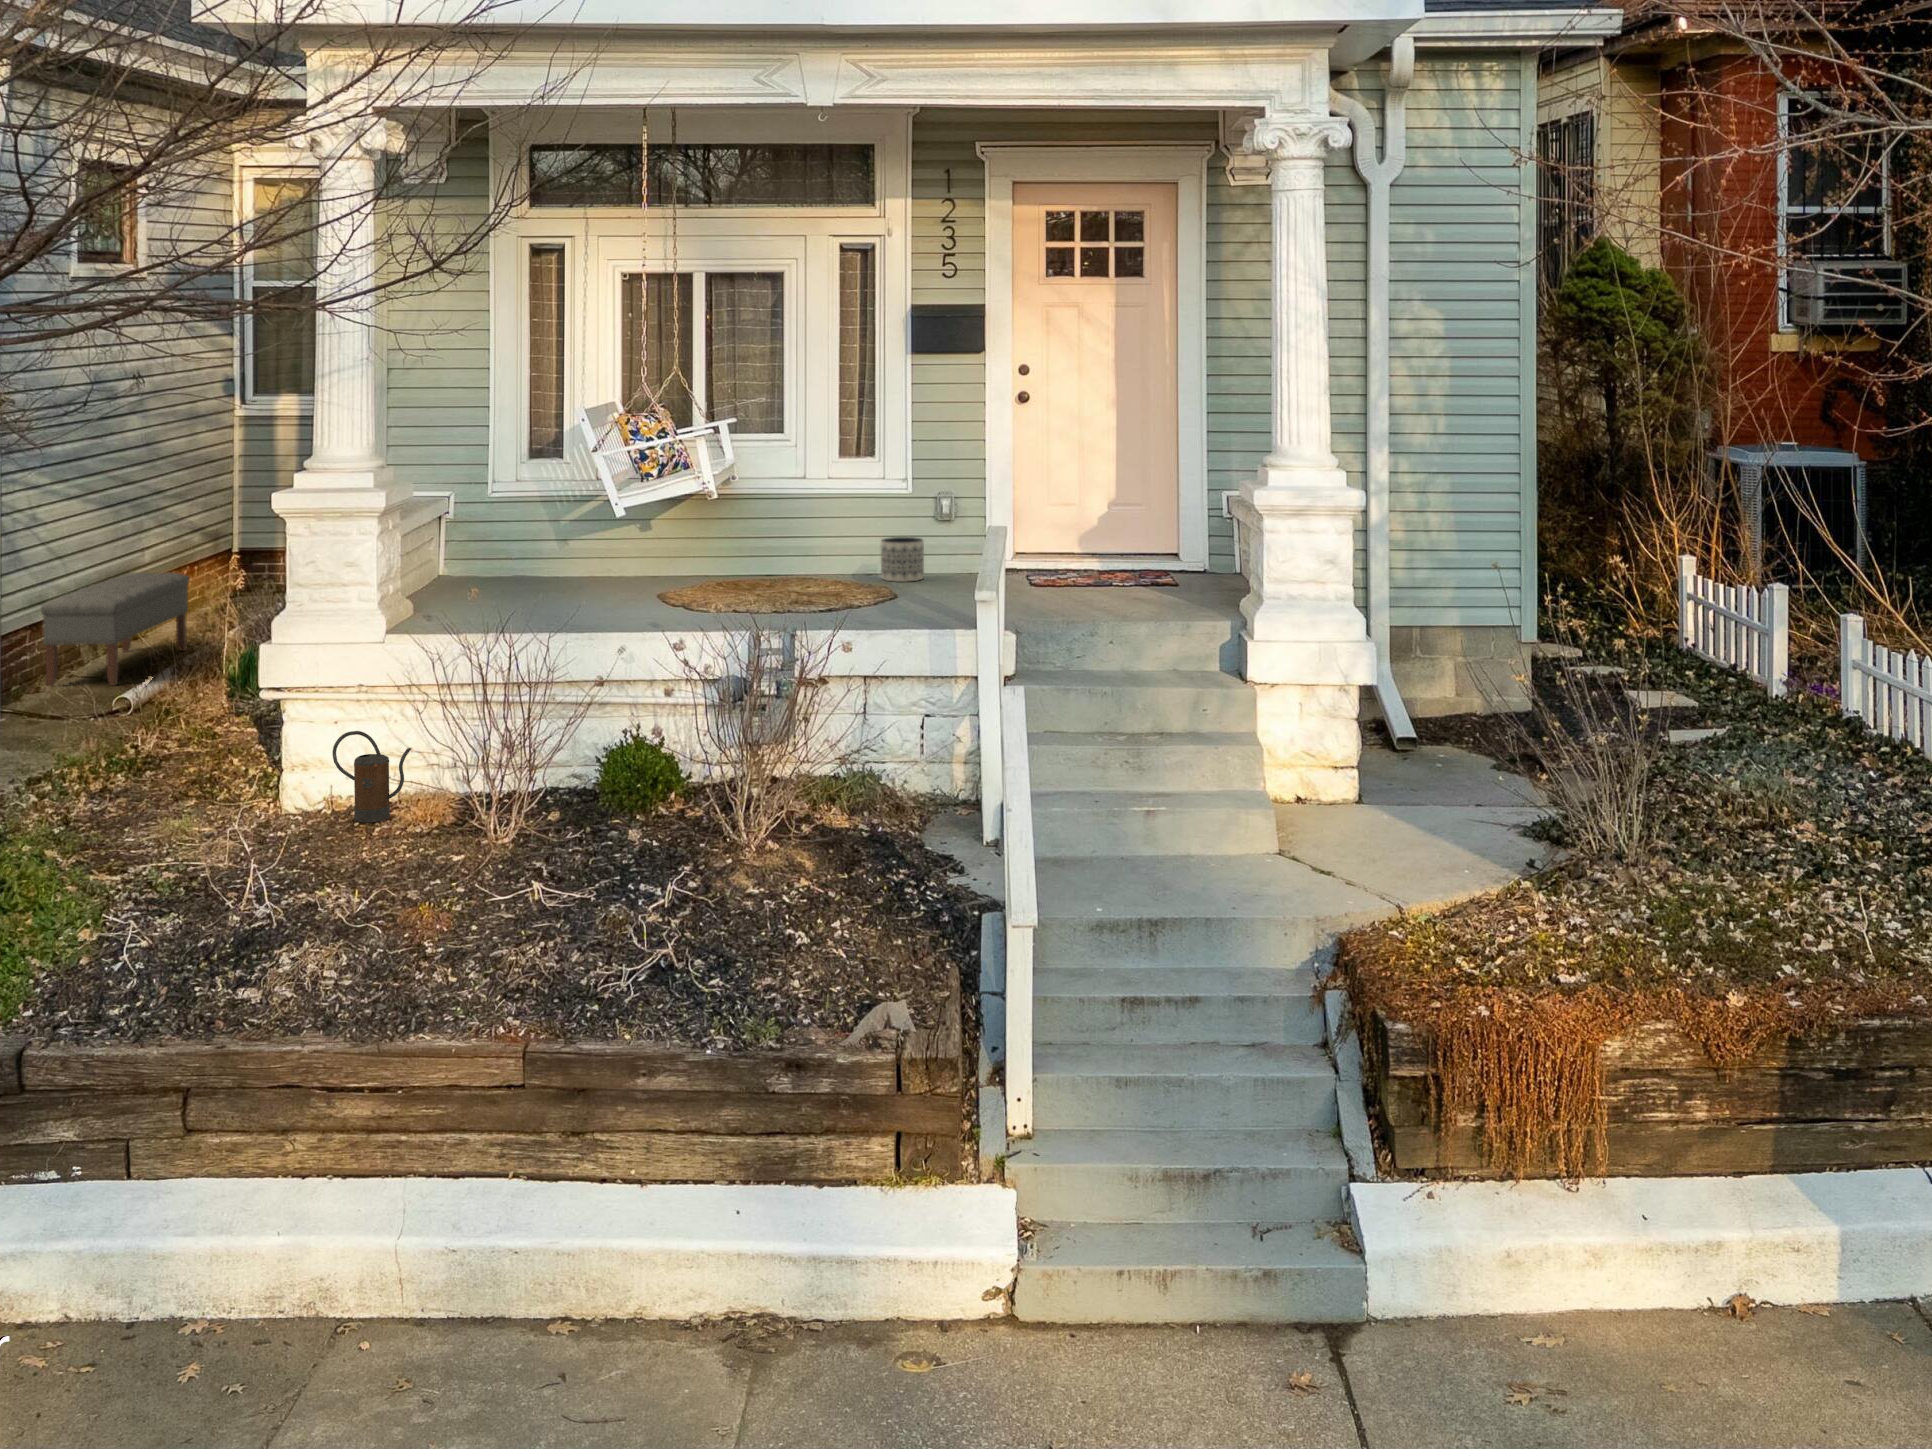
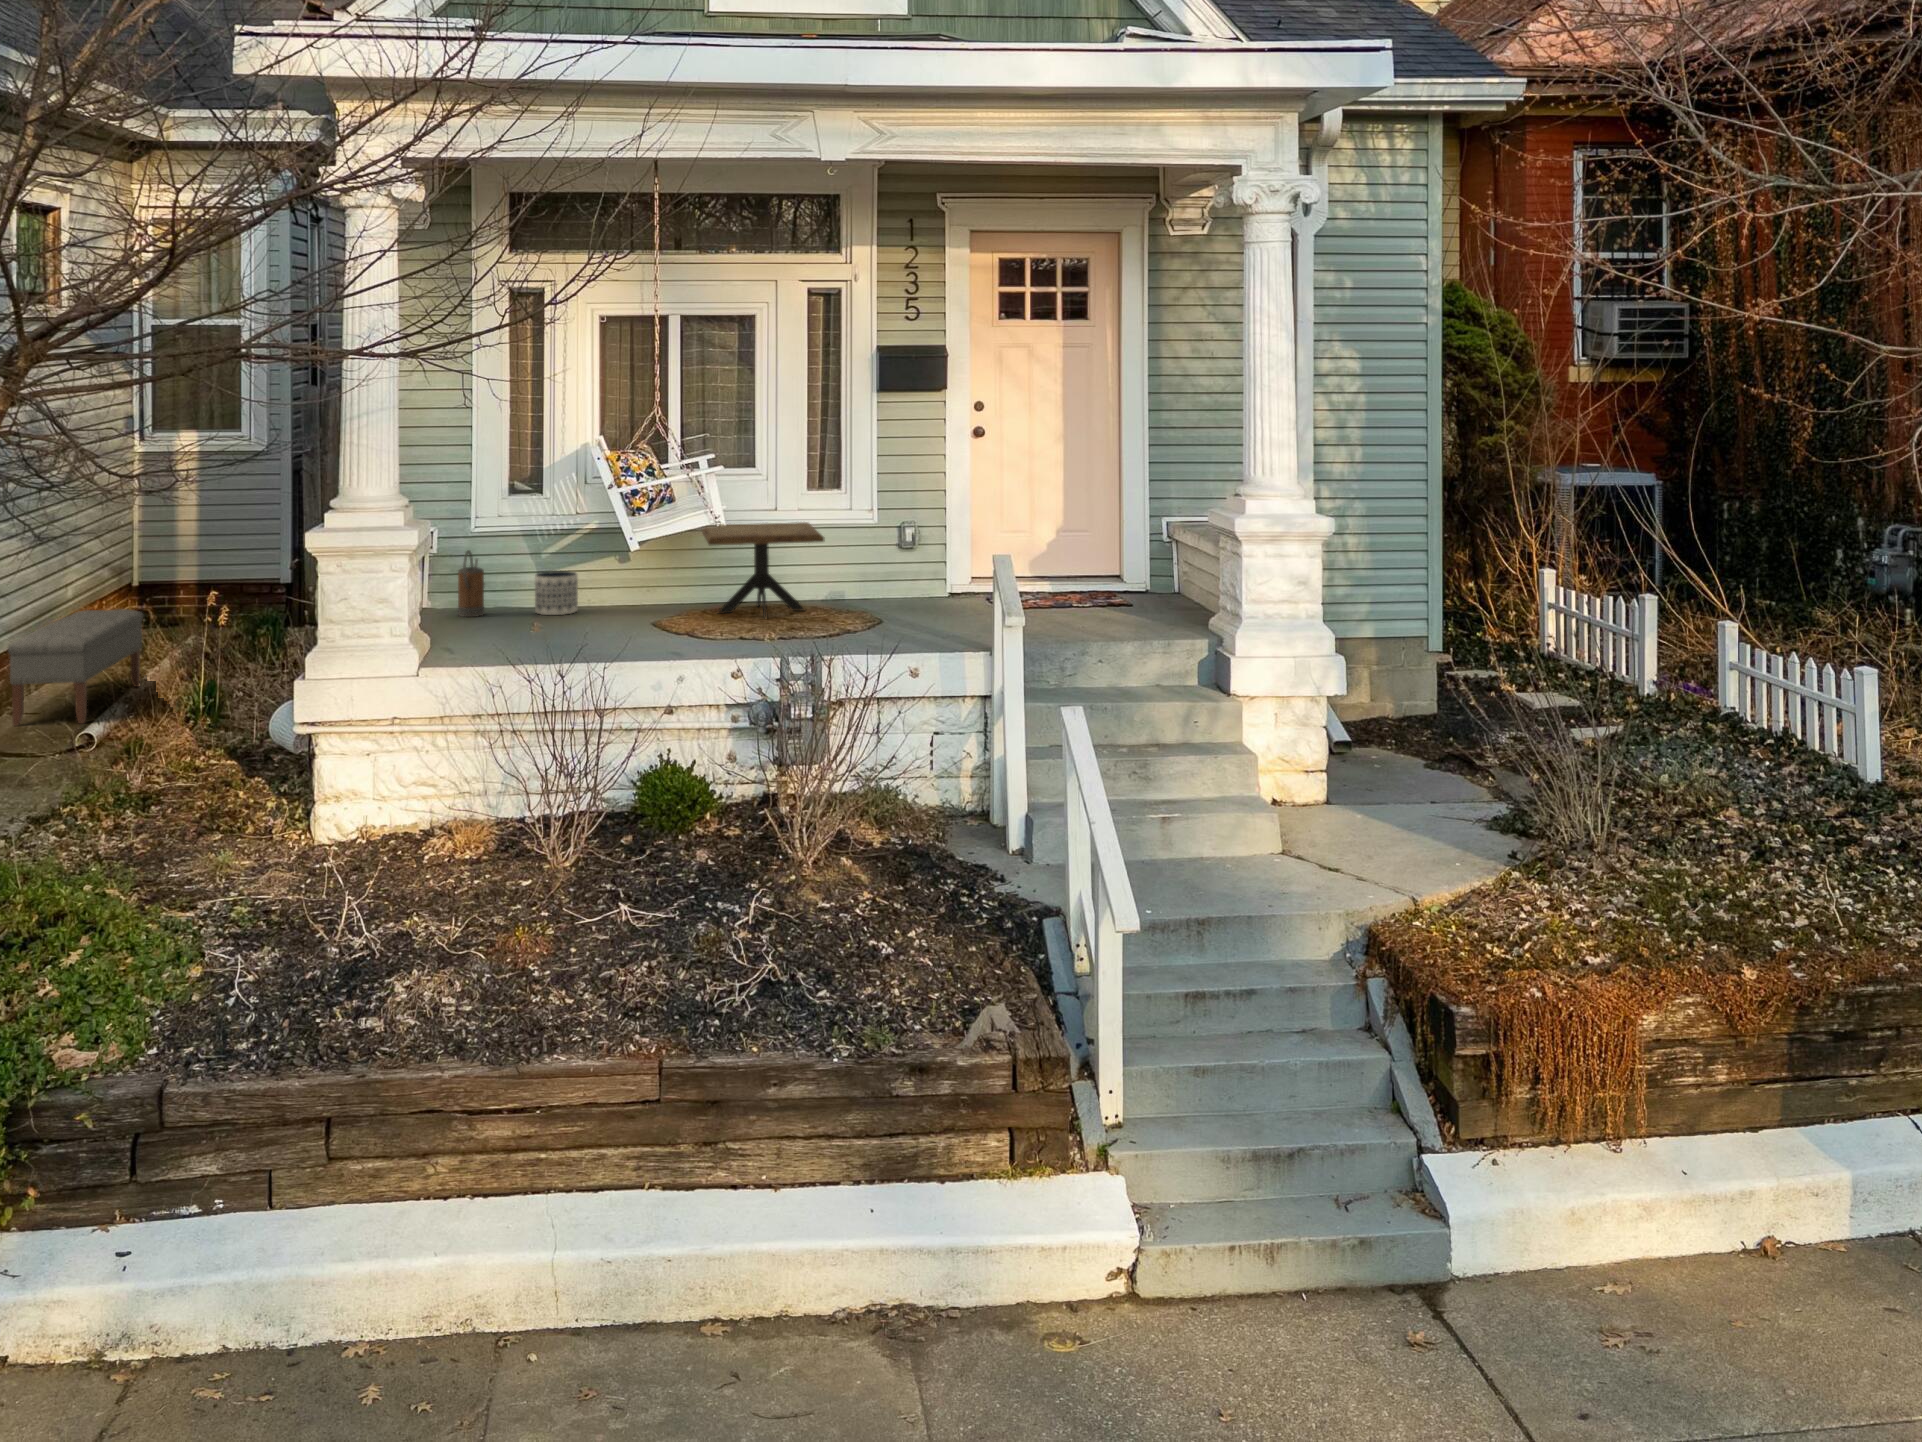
side table: none [721,491,844,592] -> present [702,522,825,618]
planter: present [881,537,924,582] -> present [535,571,578,615]
watering can: present [333,731,411,822] -> present [458,550,484,617]

